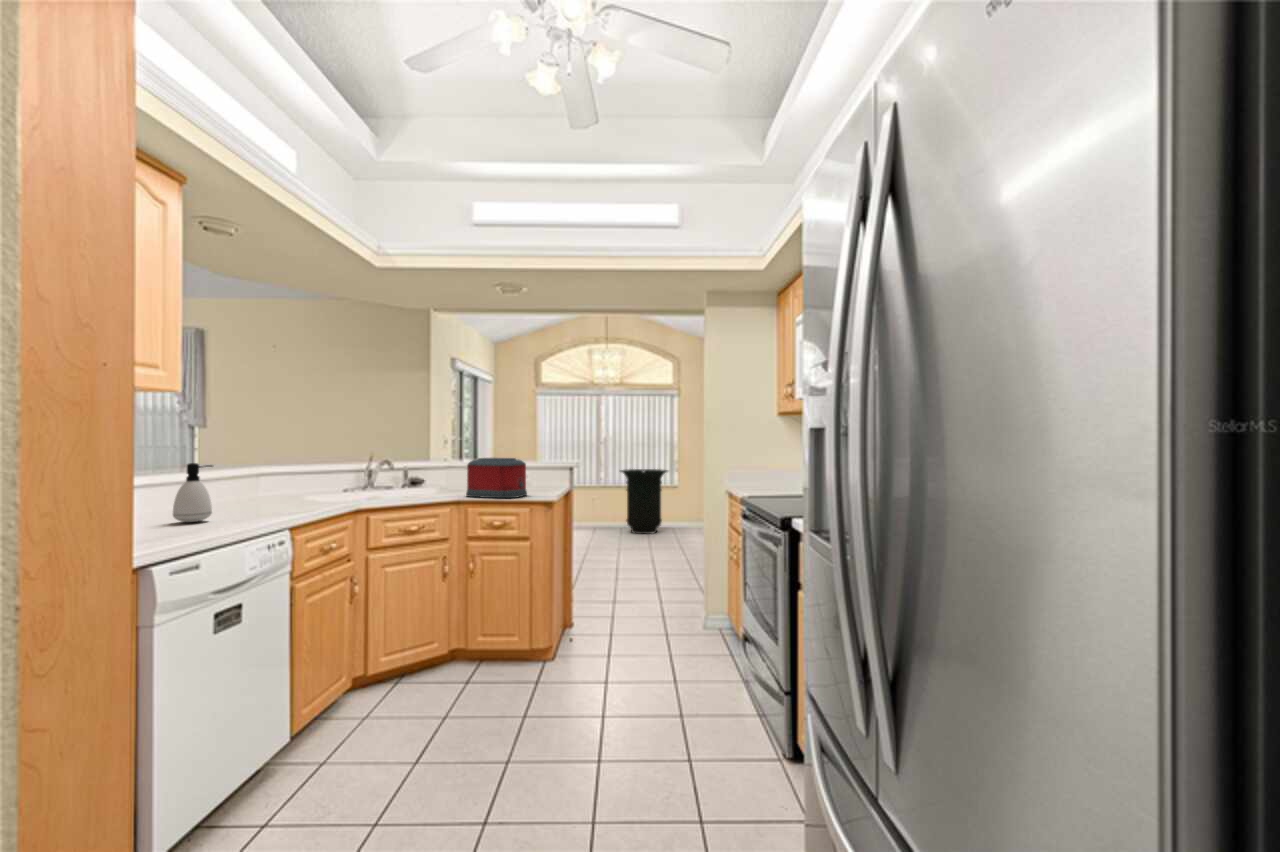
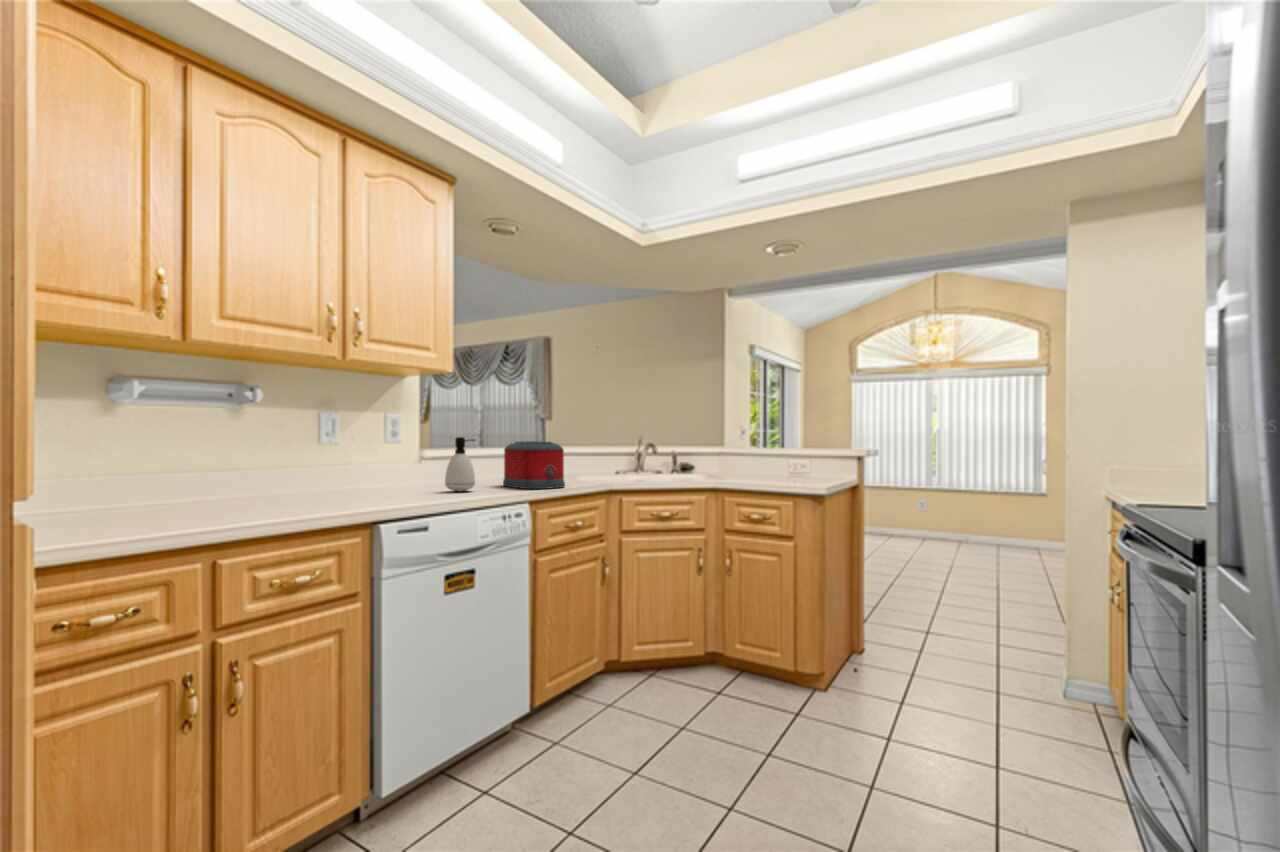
toaster: present [466,458,527,498] -> present [503,441,565,489]
trash can: present [620,469,668,534] -> none [959,470,1033,553]

